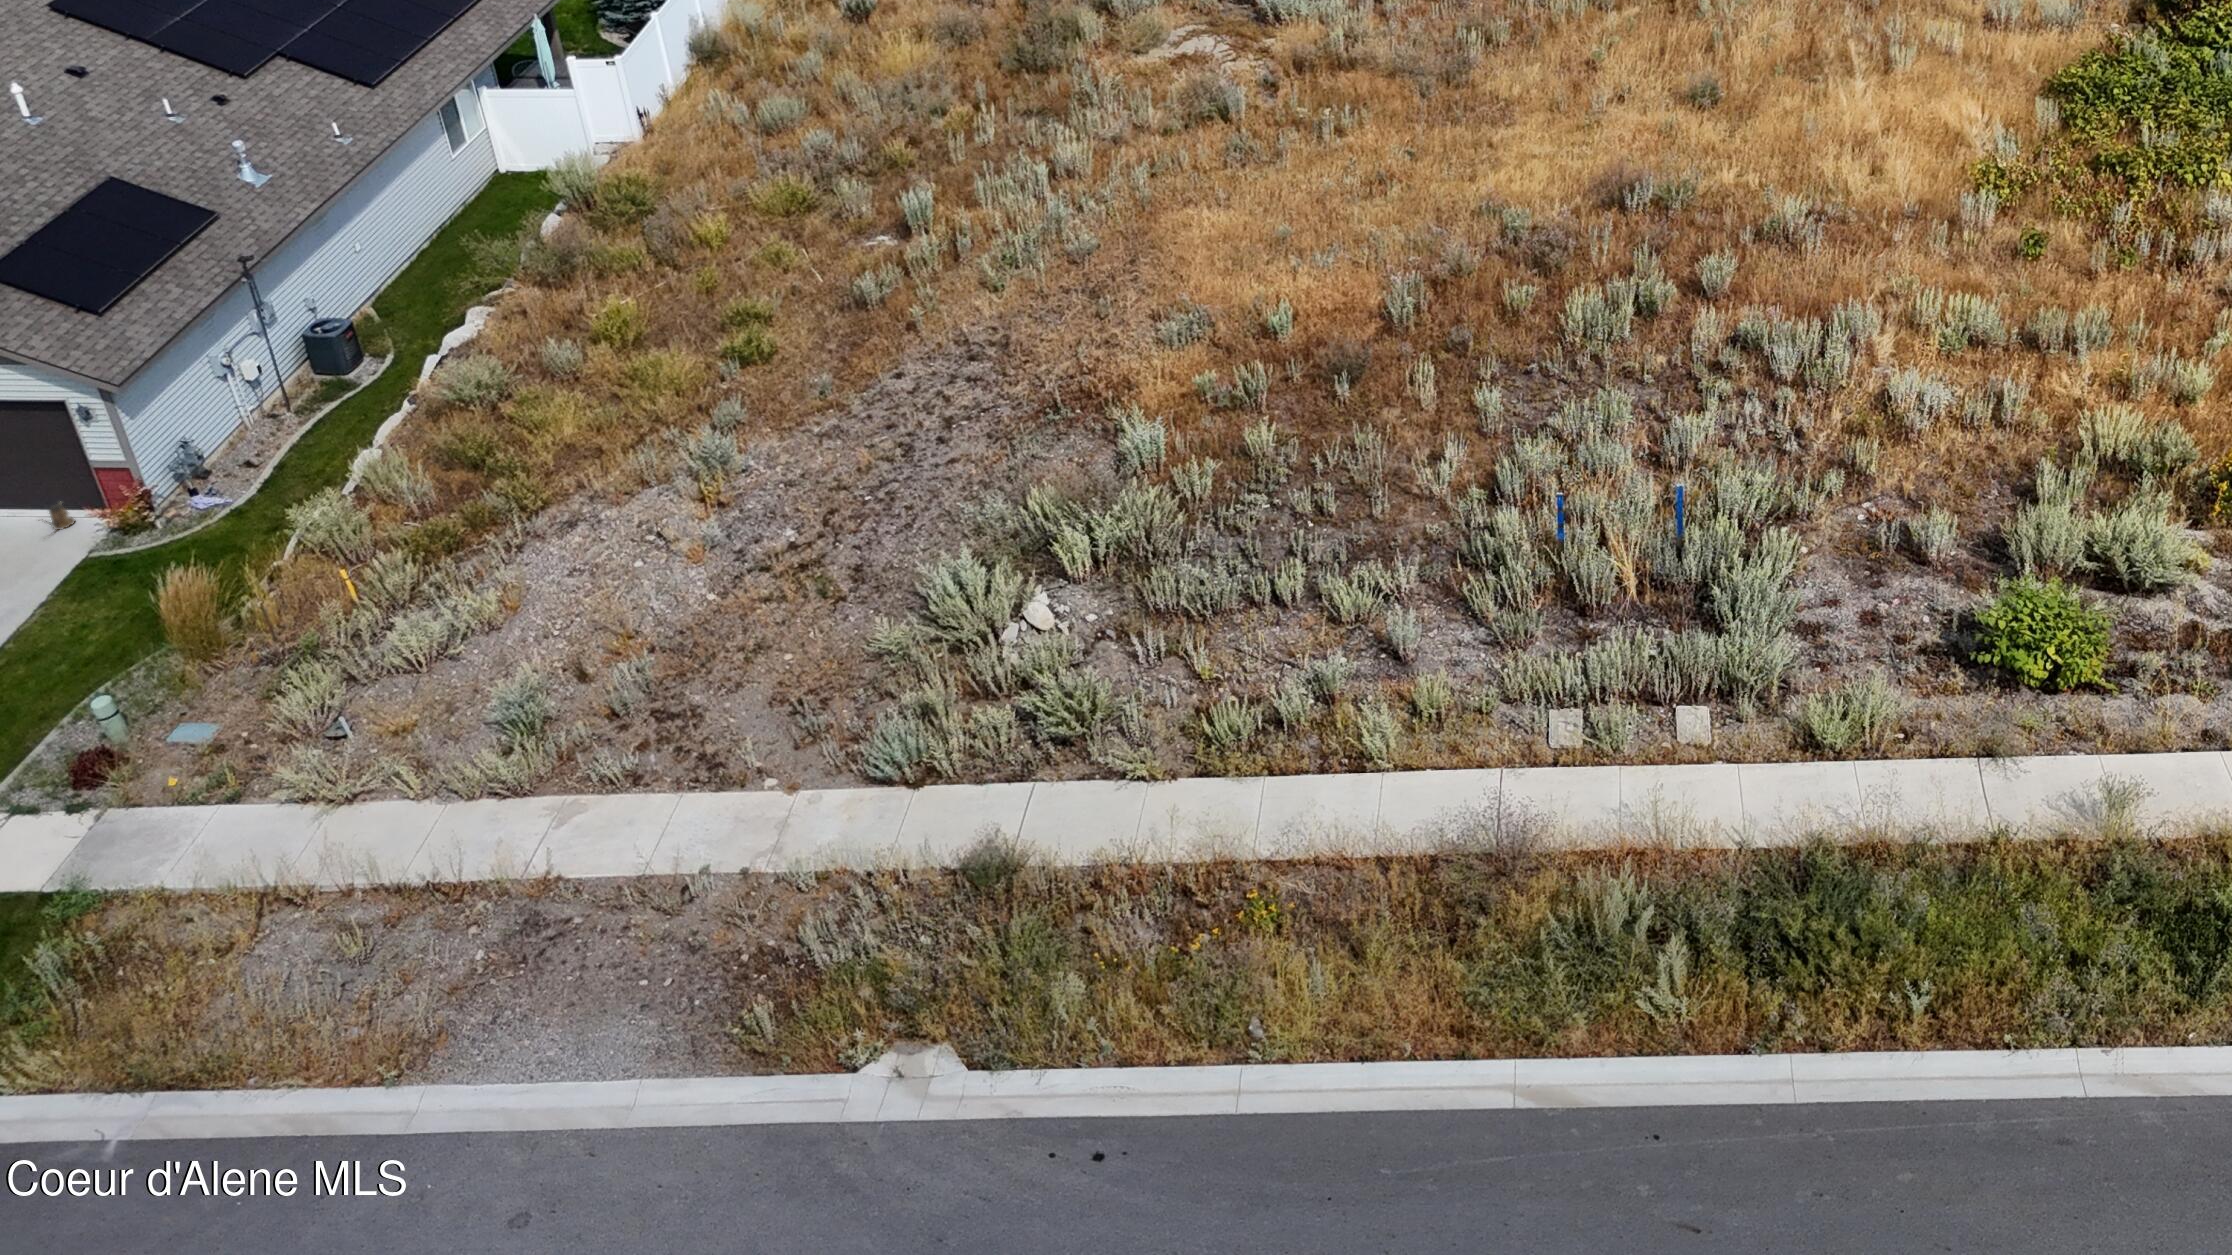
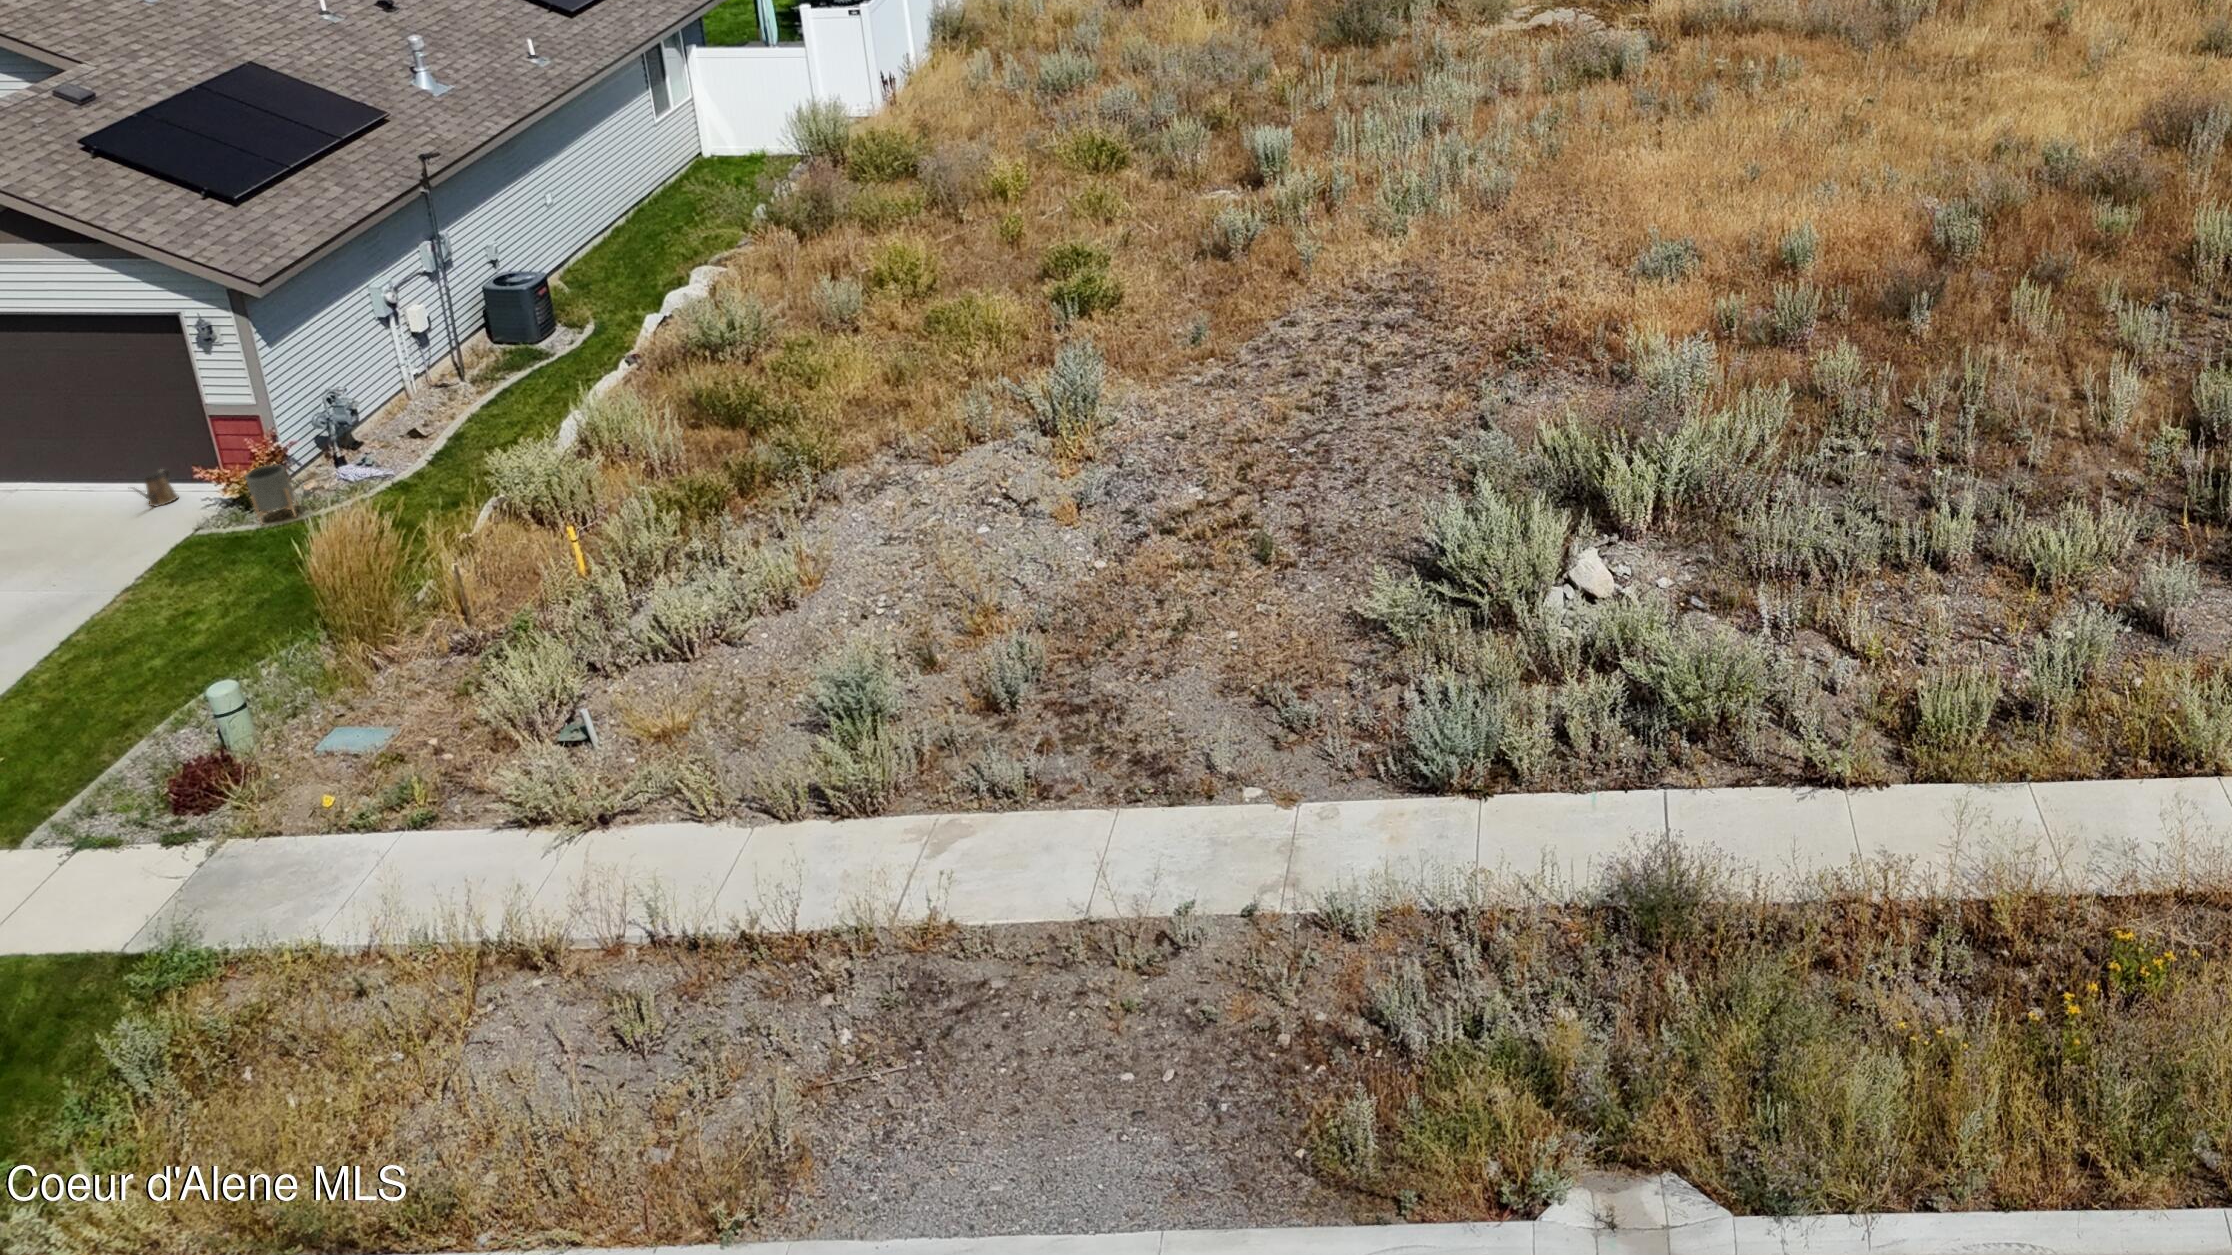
planter: none [121,503,164,548] -> present [245,464,298,524]

